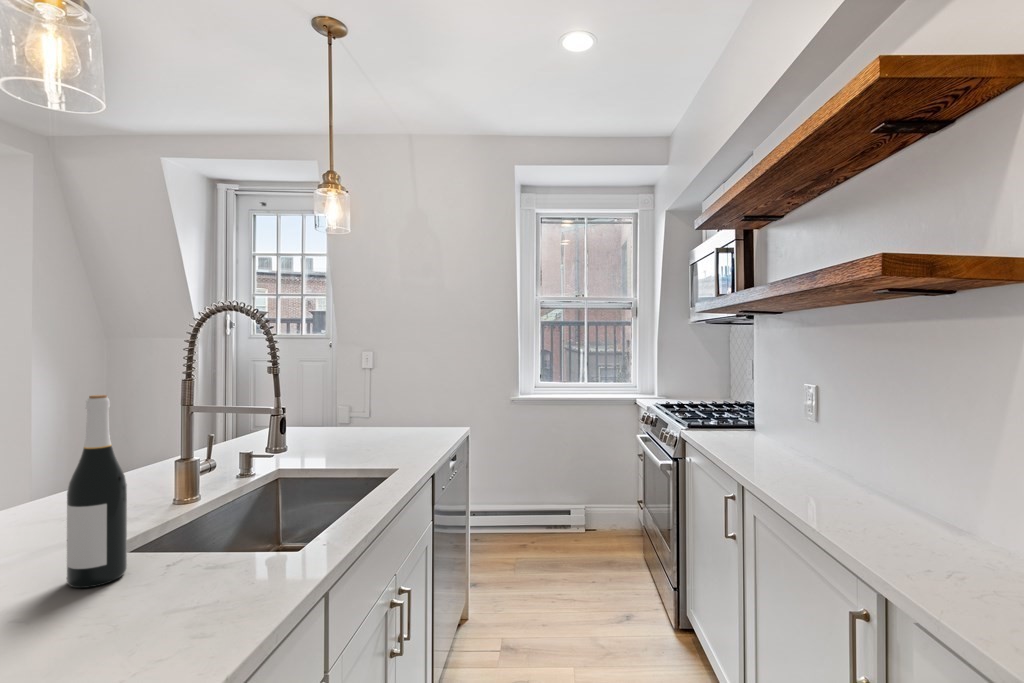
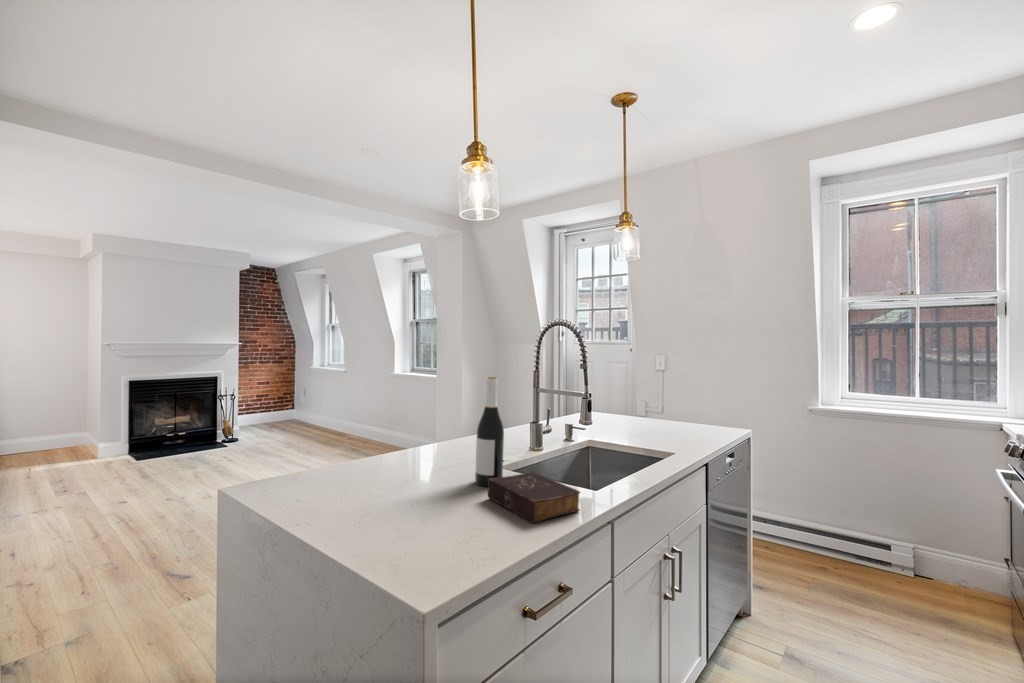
book: none [91,542,271,638] -> present [488,472,580,523]

